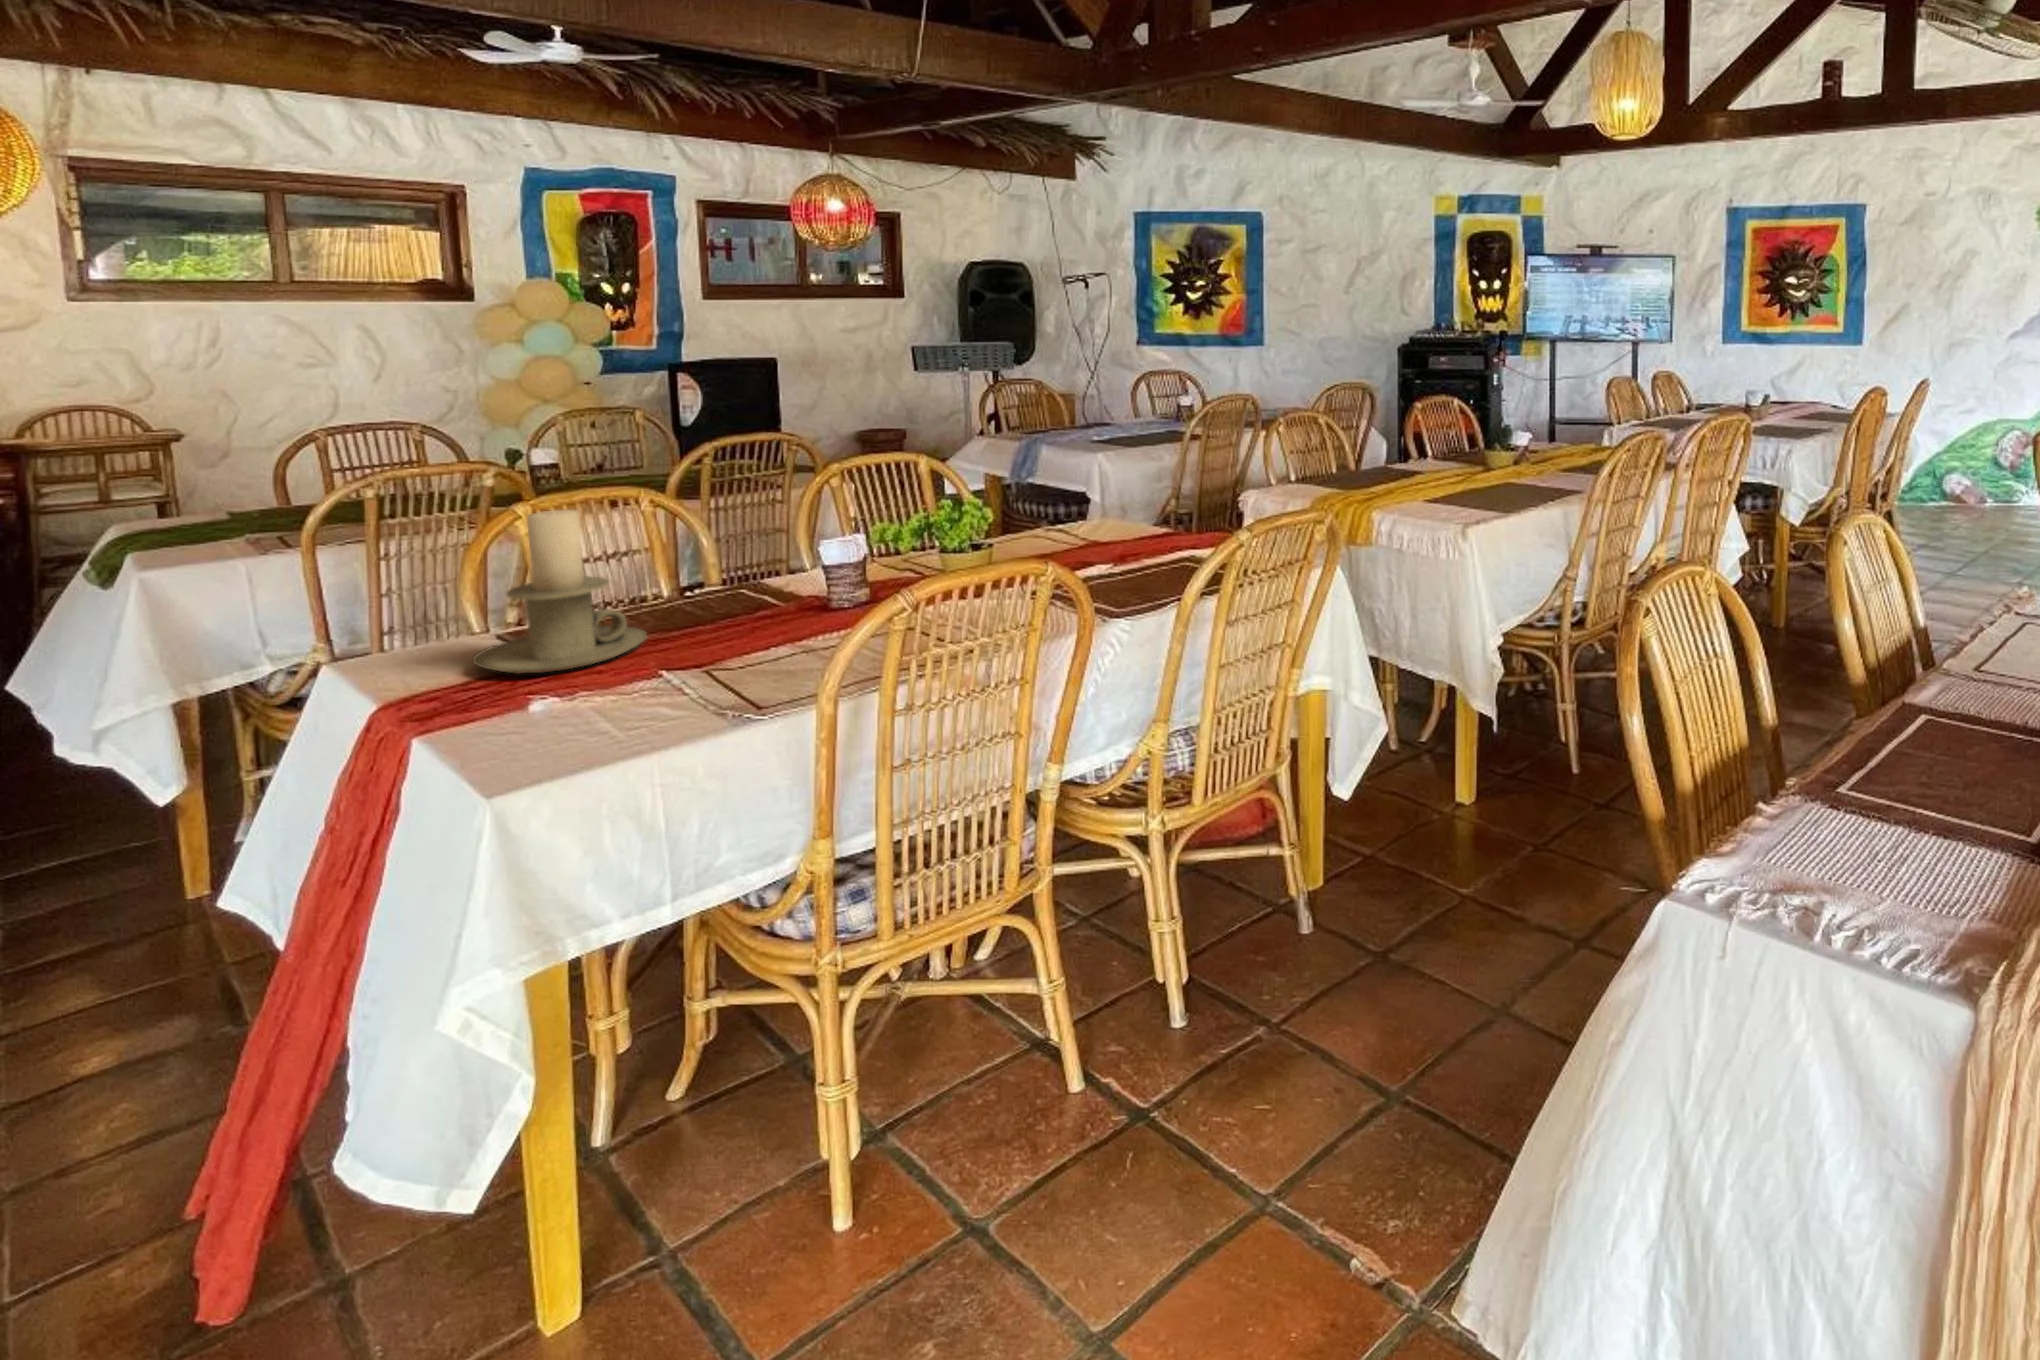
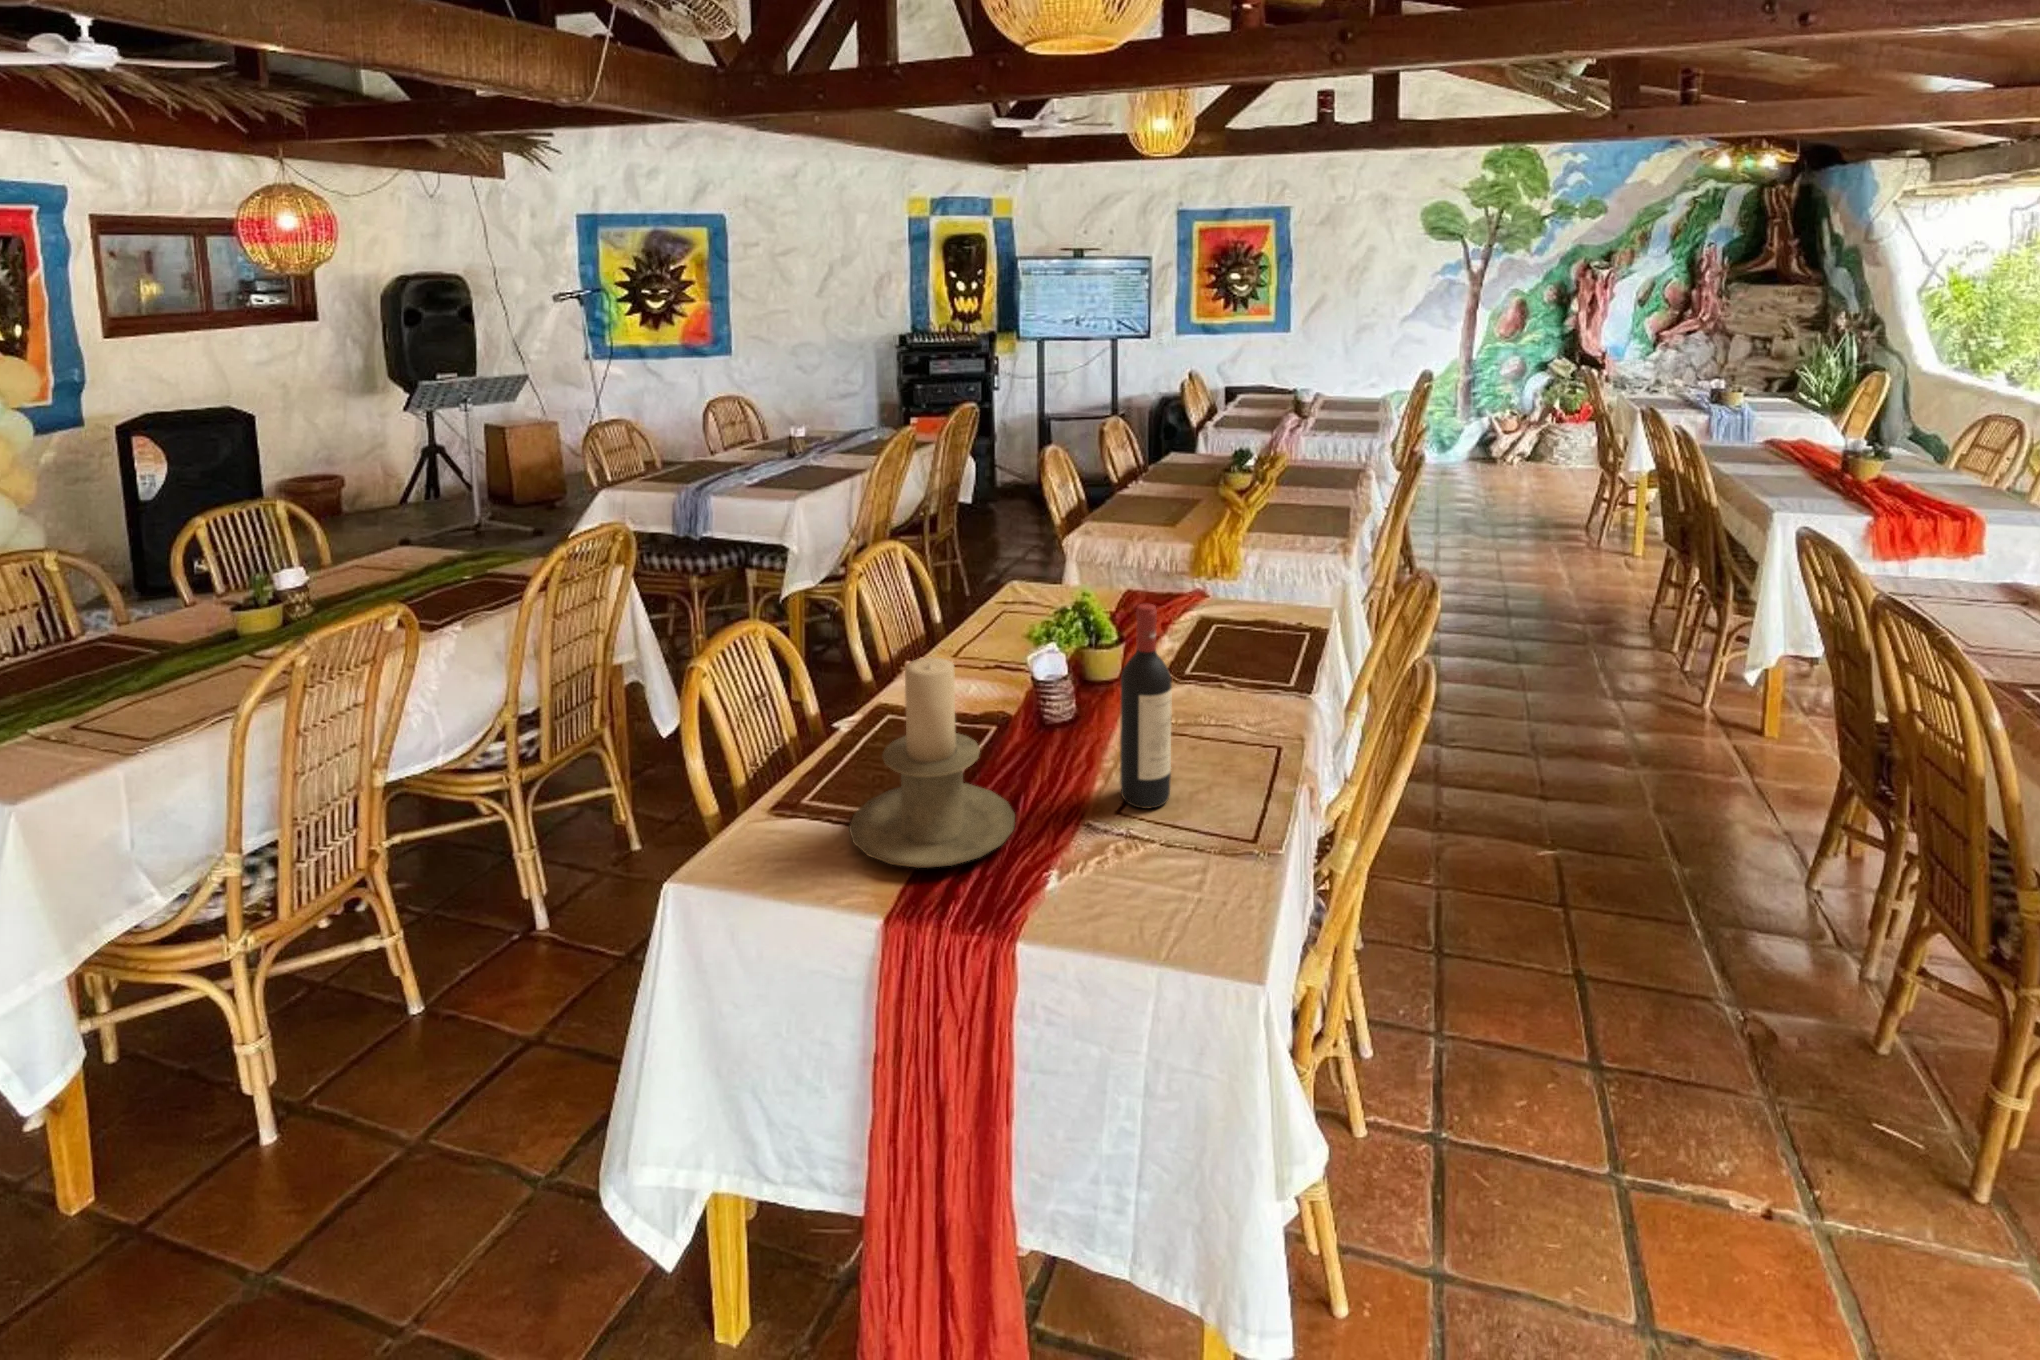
wine bottle: none [708,485,766,669] -> present [1120,603,1172,809]

